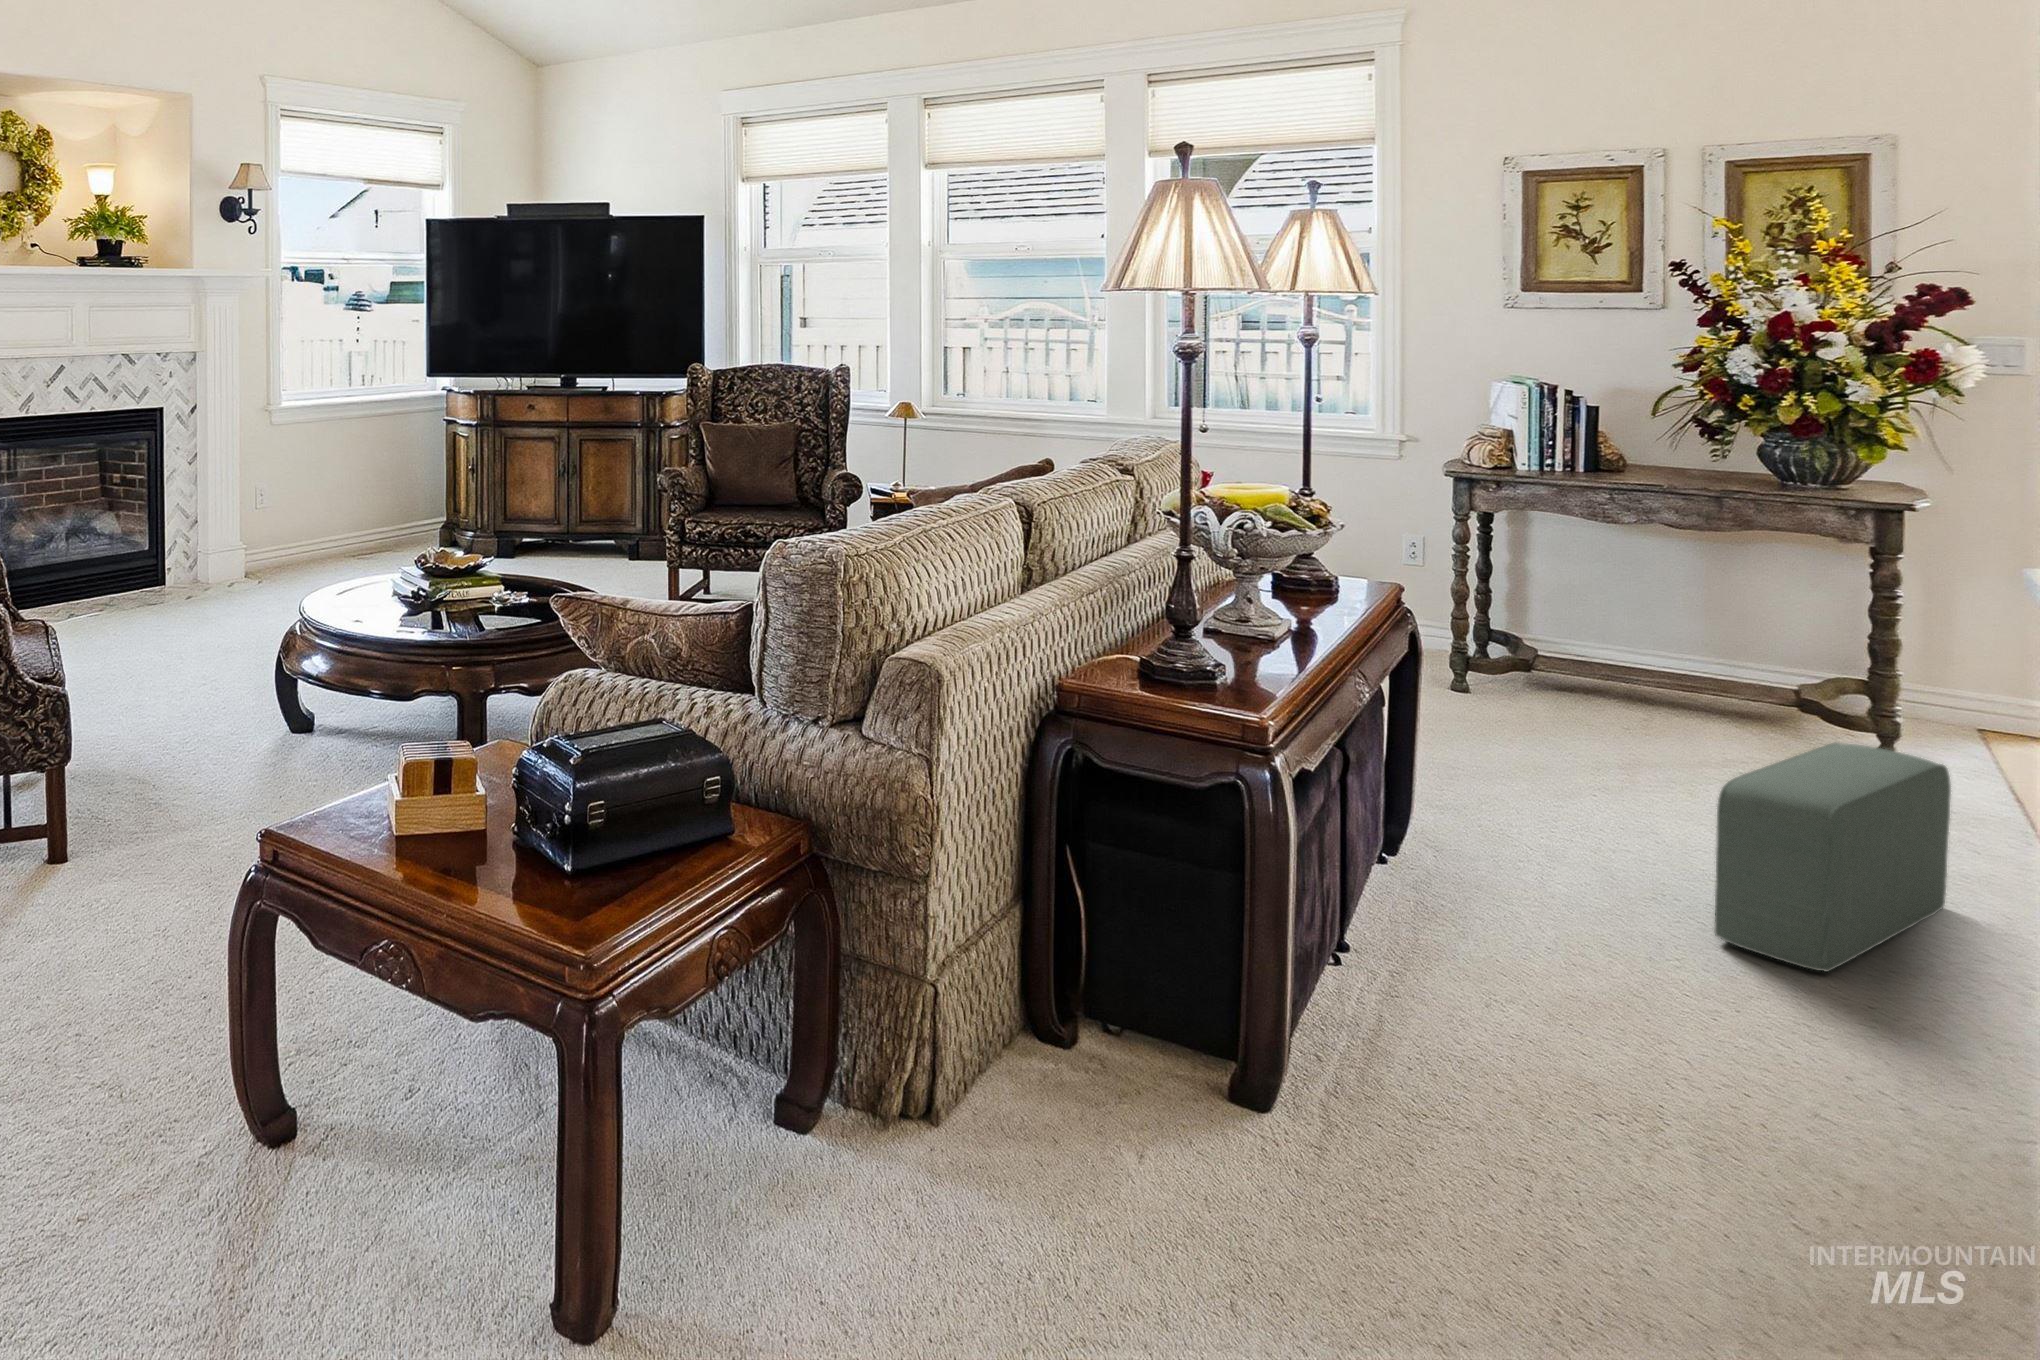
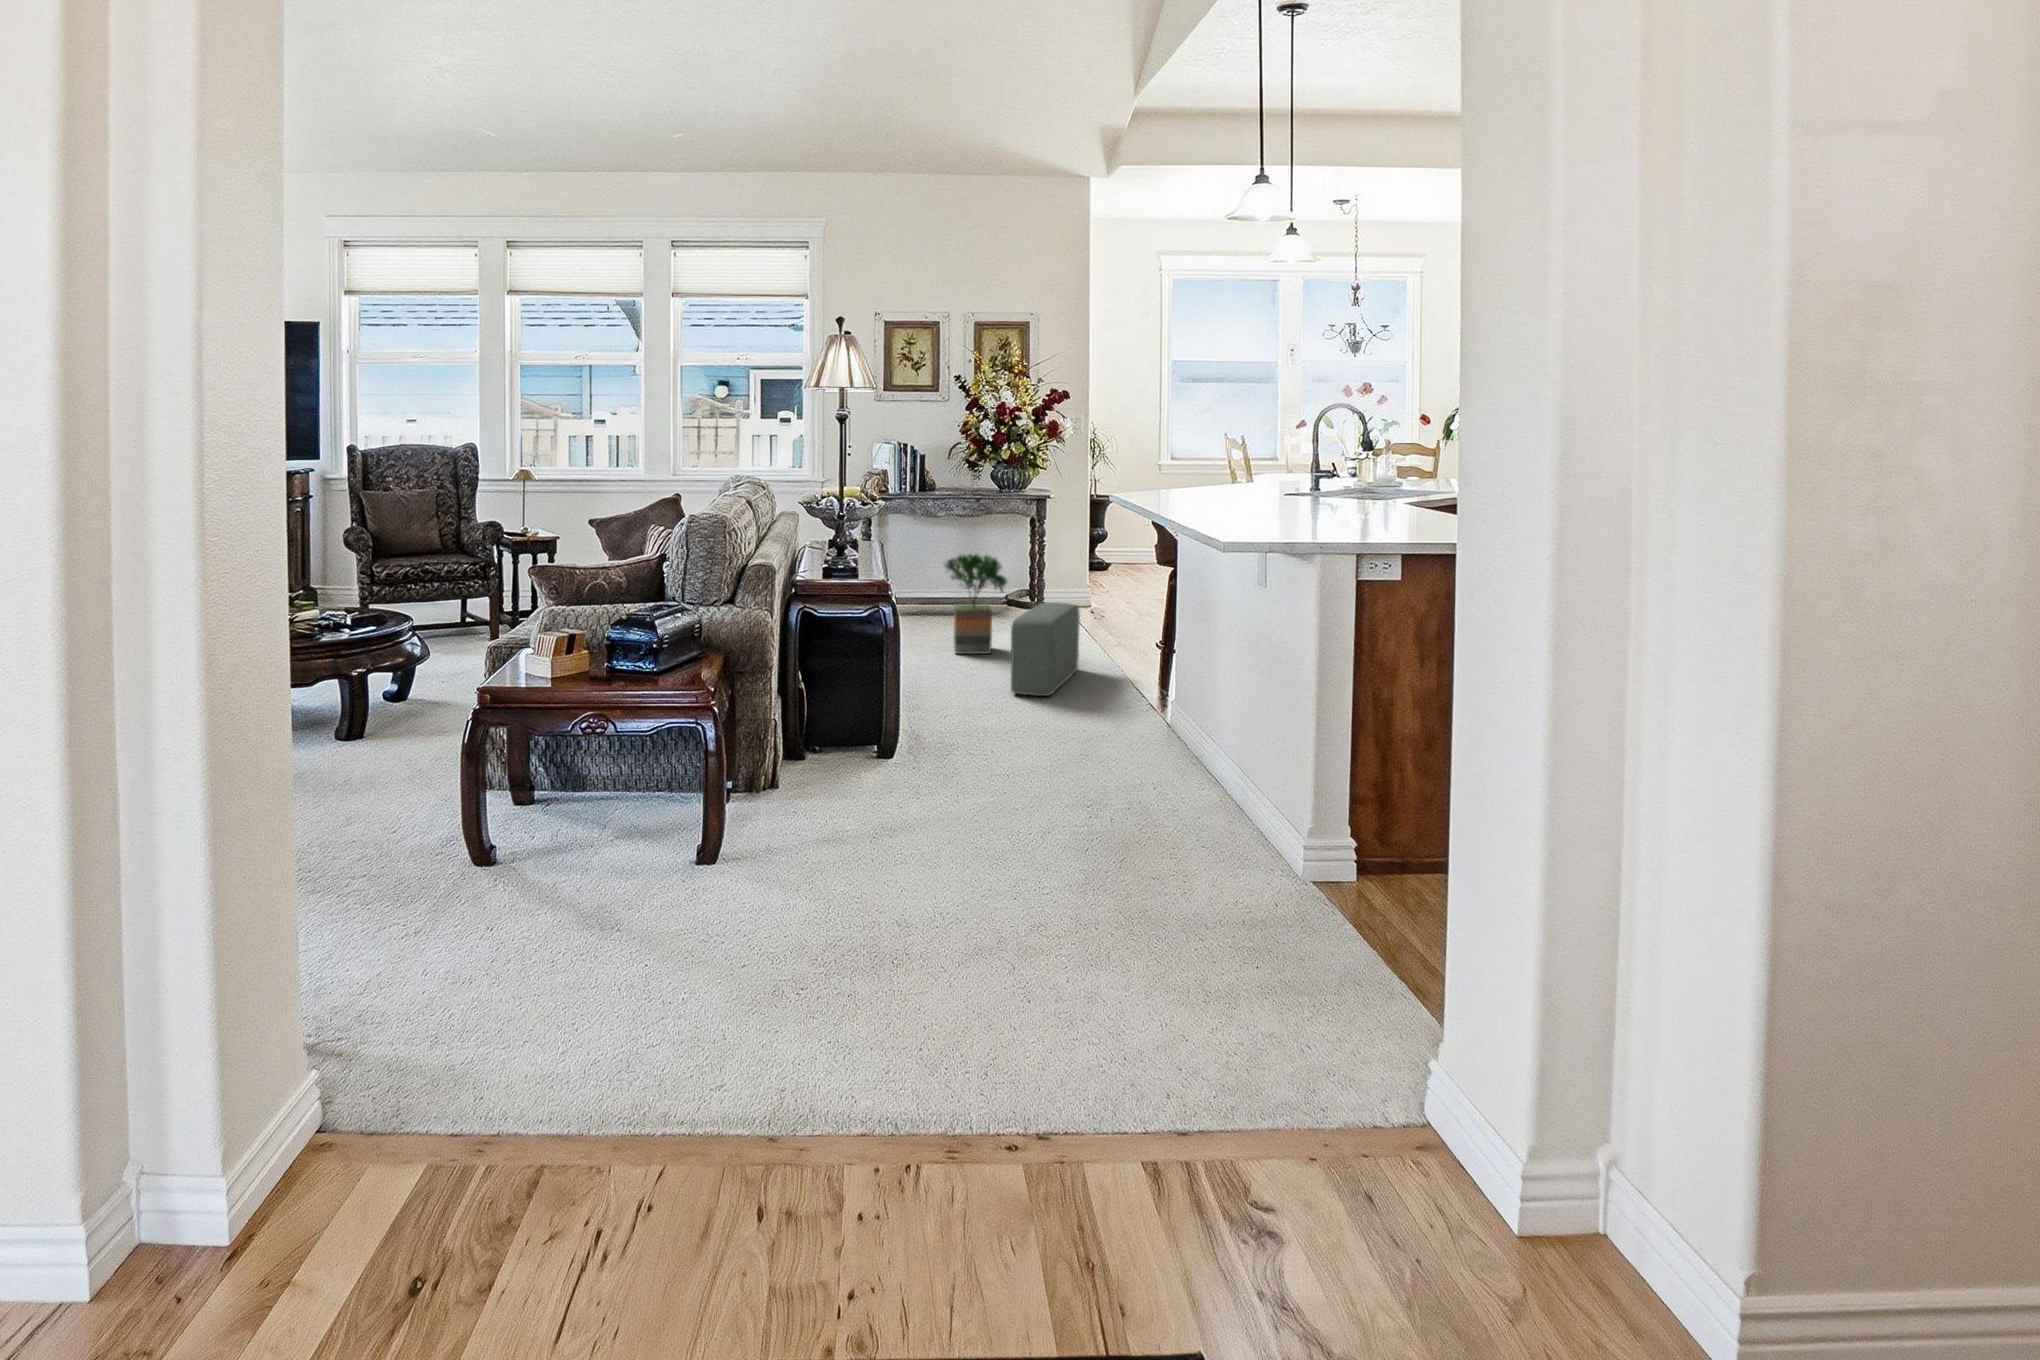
potted tree: none [1594,603,1766,817] -> present [945,554,1007,654]

